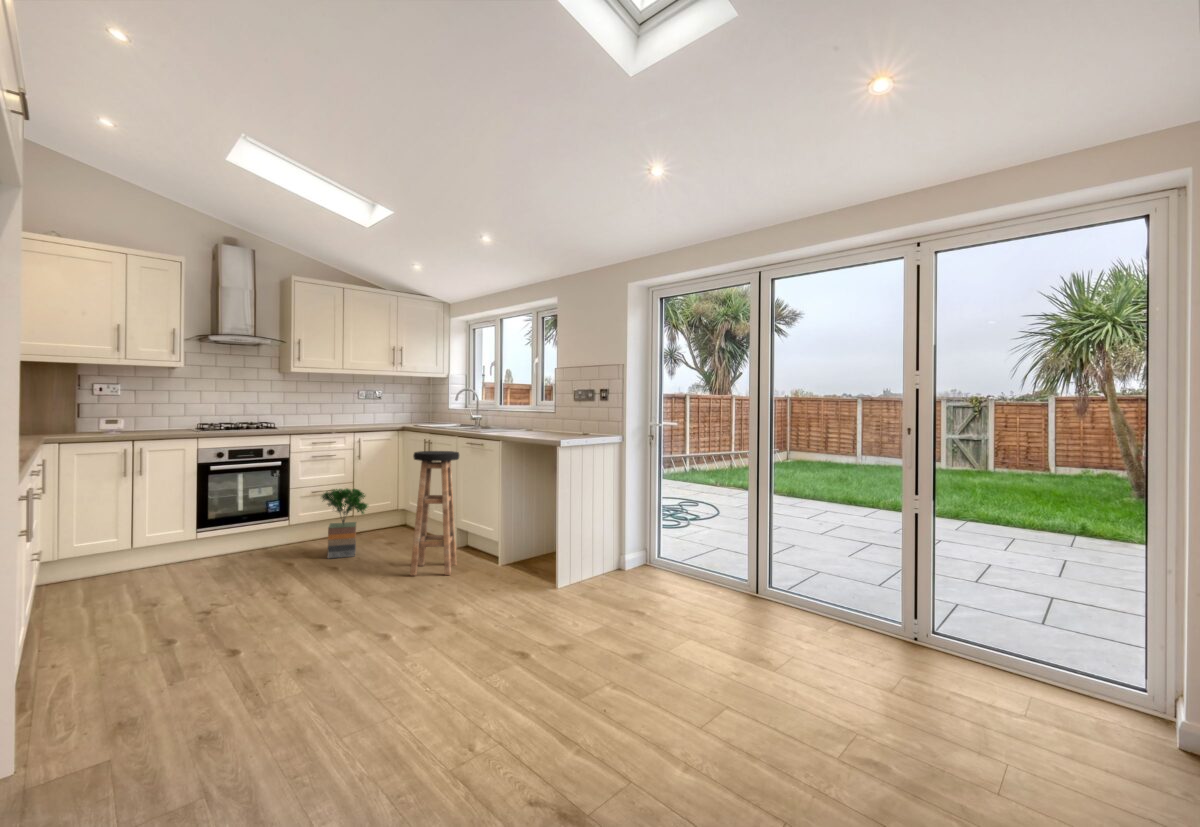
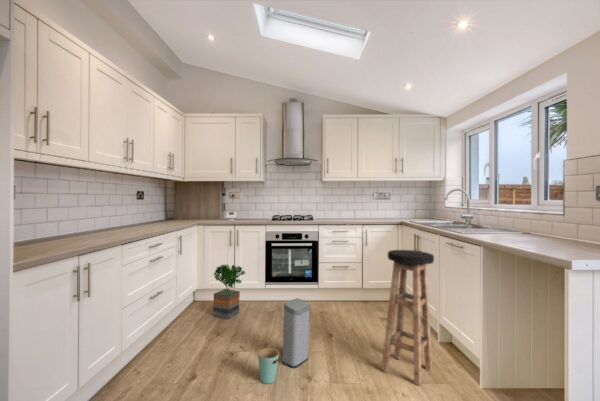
potted tree: present [322,489,368,558] -> present [213,265,245,319]
trash can: none [269,520,323,616] -> present [258,298,310,383]

